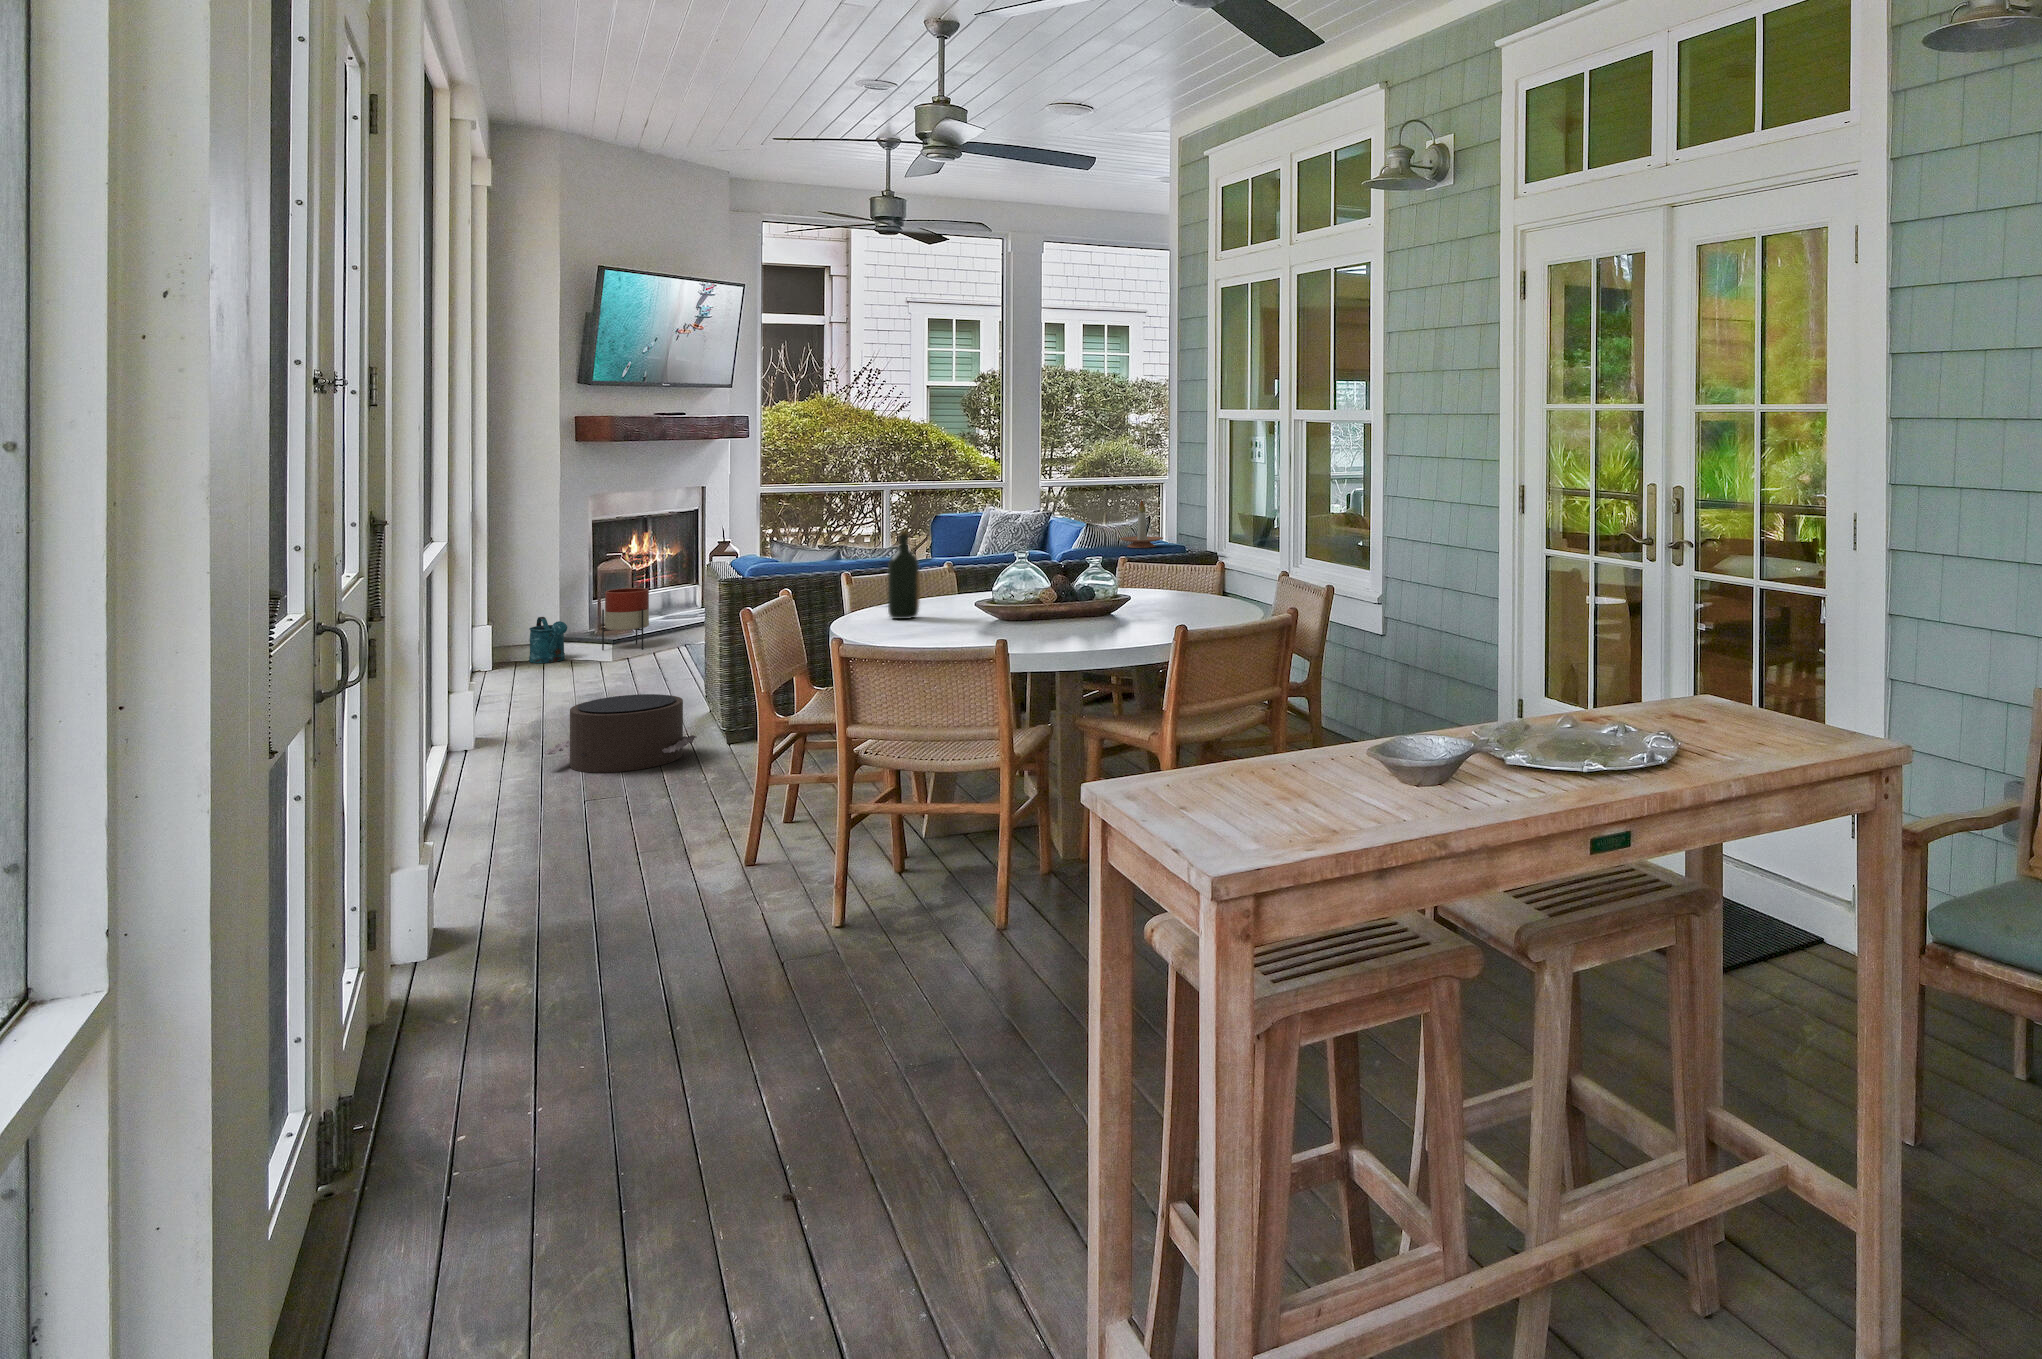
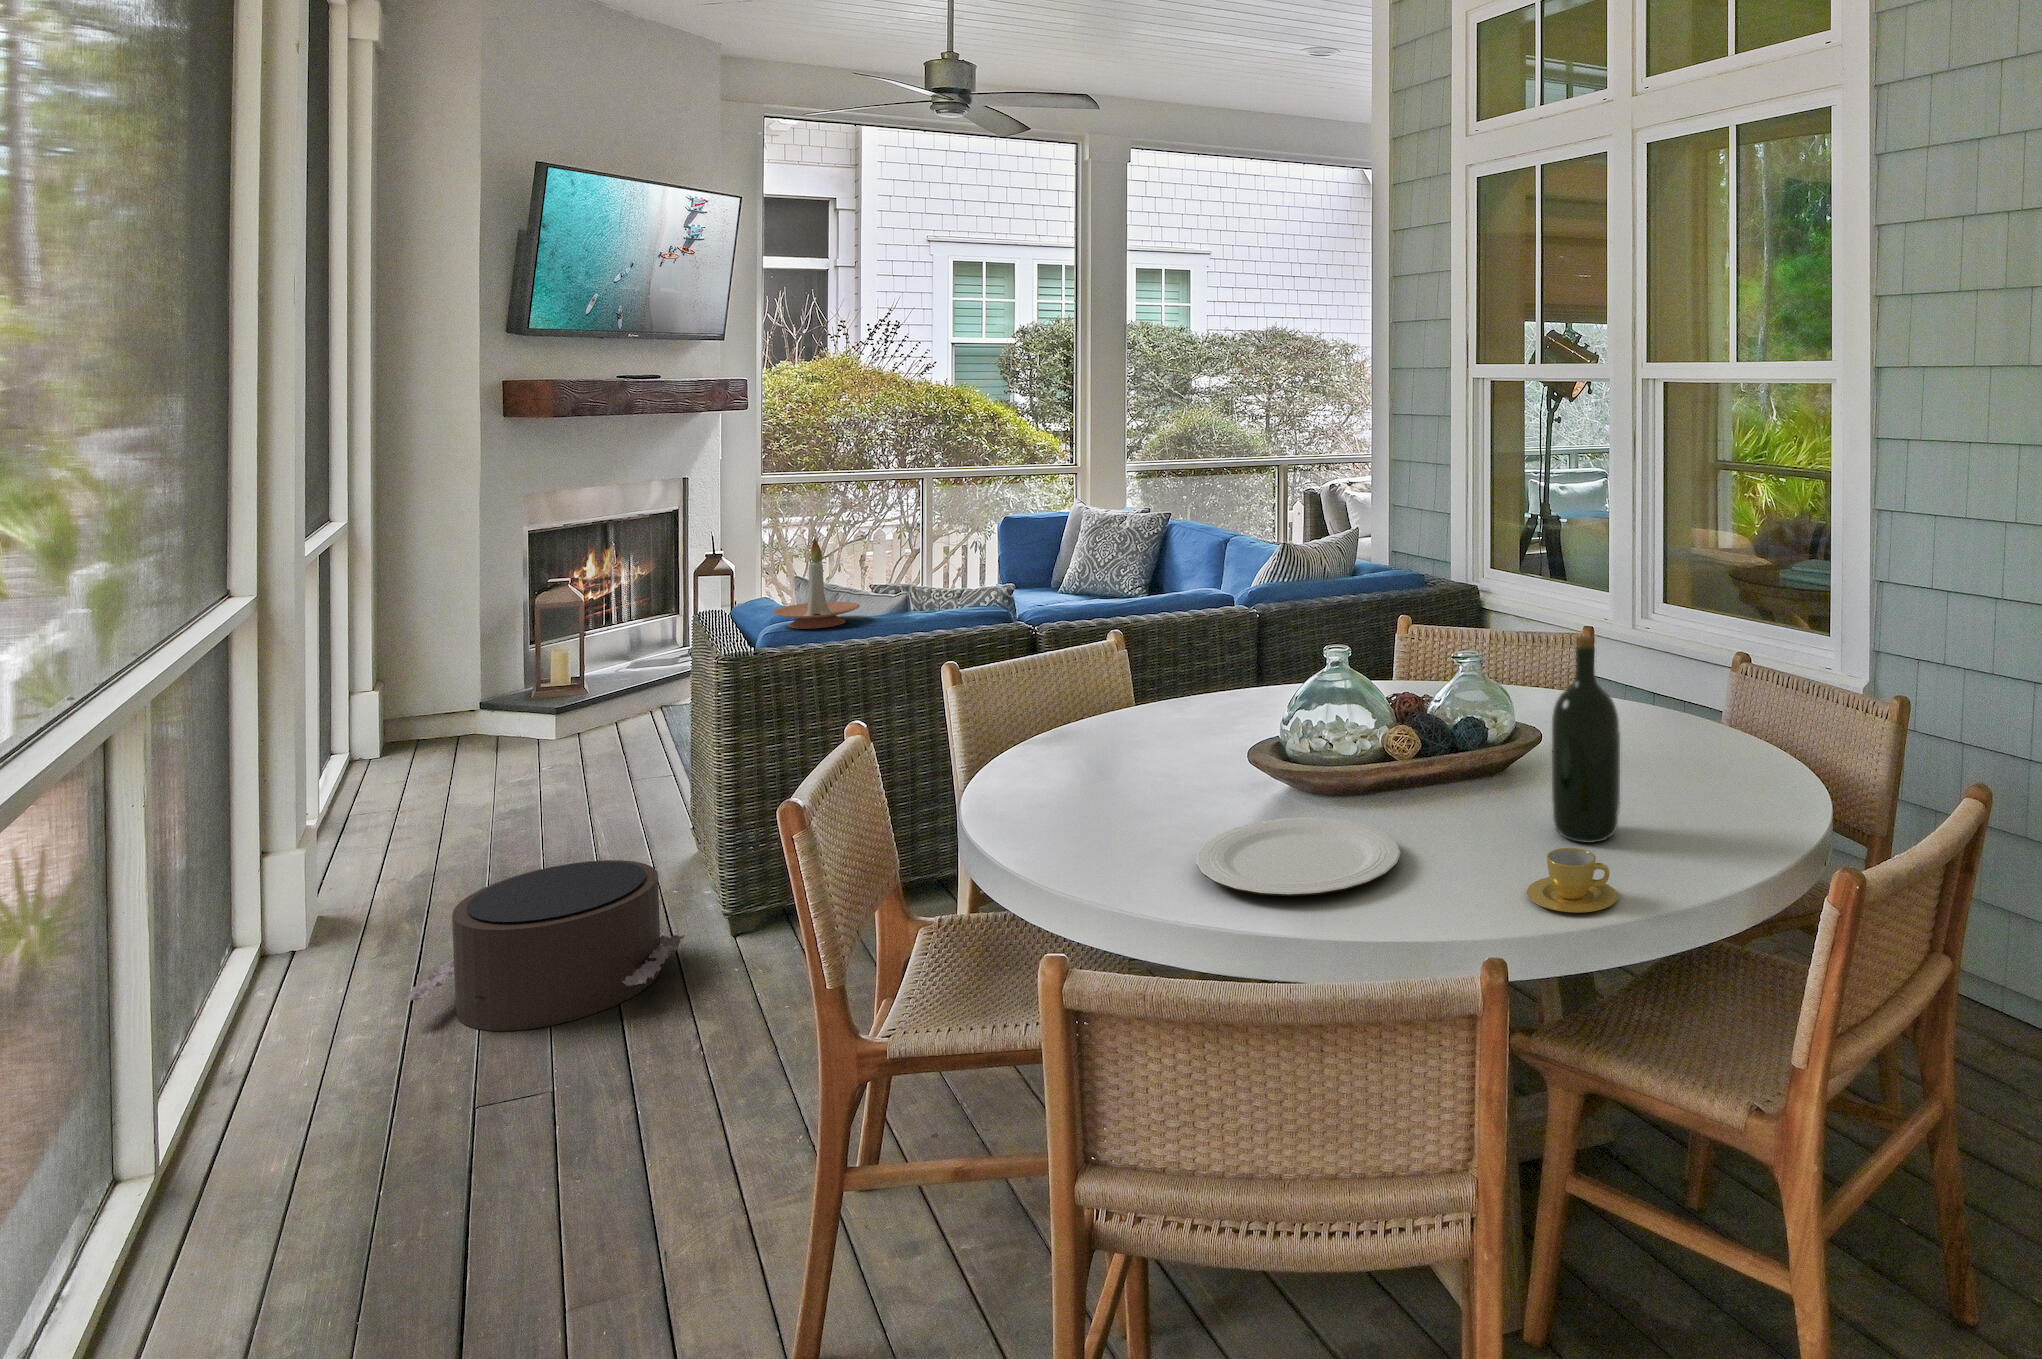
candle holder: present [1120,500,1163,548] -> present [773,538,860,629]
wine bottle: present [888,530,920,619] -> present [1552,636,1620,843]
planter: present [602,588,649,650] -> none [544,623,612,712]
watering can: present [529,617,567,663] -> none [435,673,490,741]
plate: none [919,617,1013,634] -> present [1196,817,1401,896]
cup: none [1051,617,1090,638] -> present [1527,848,1618,912]

